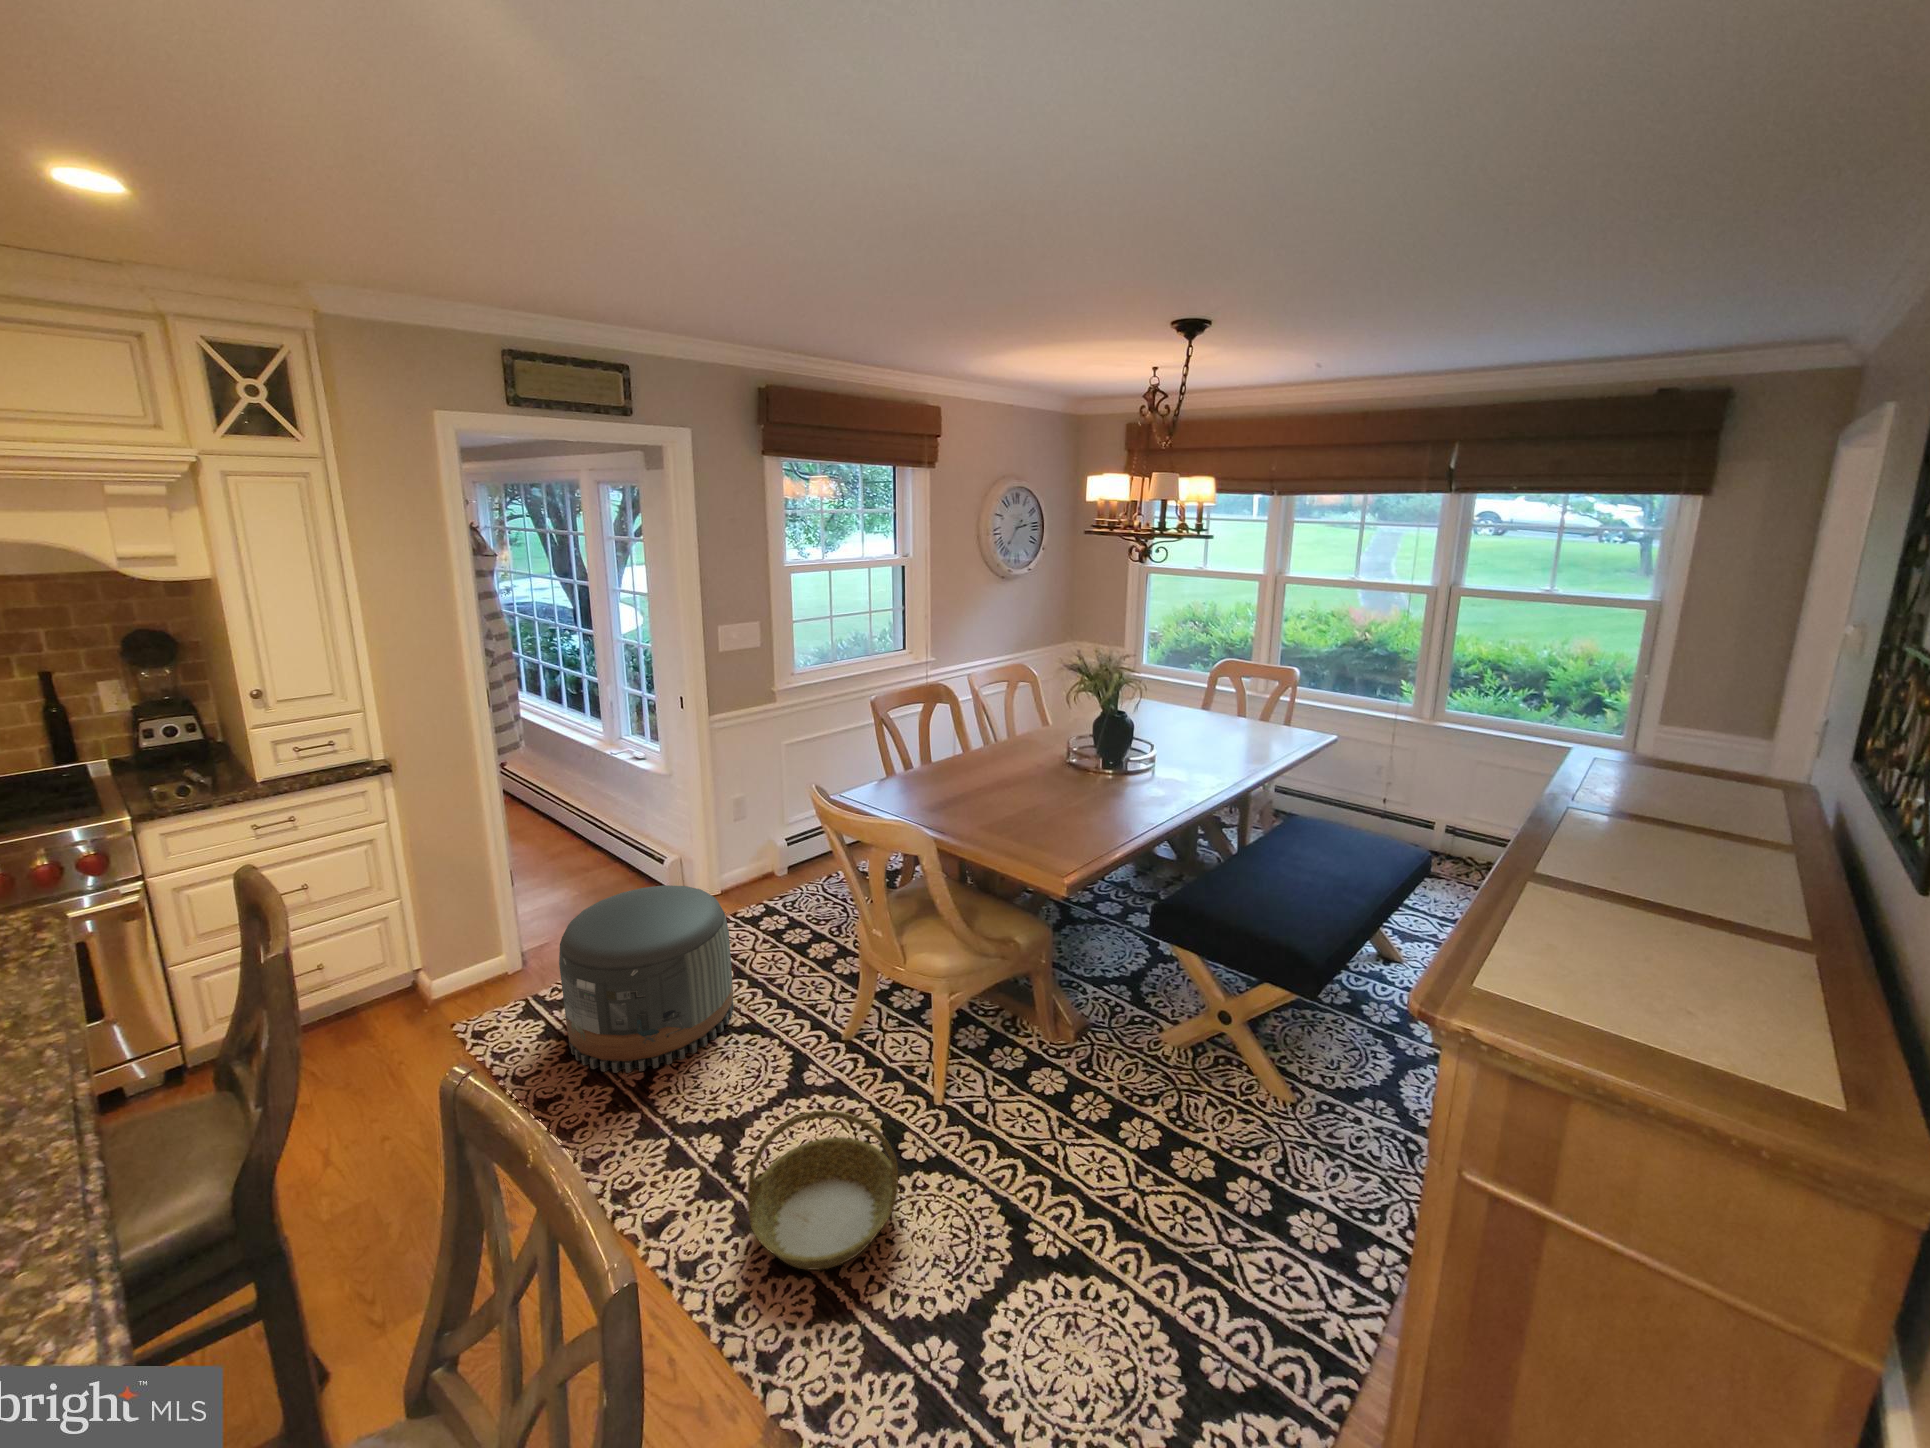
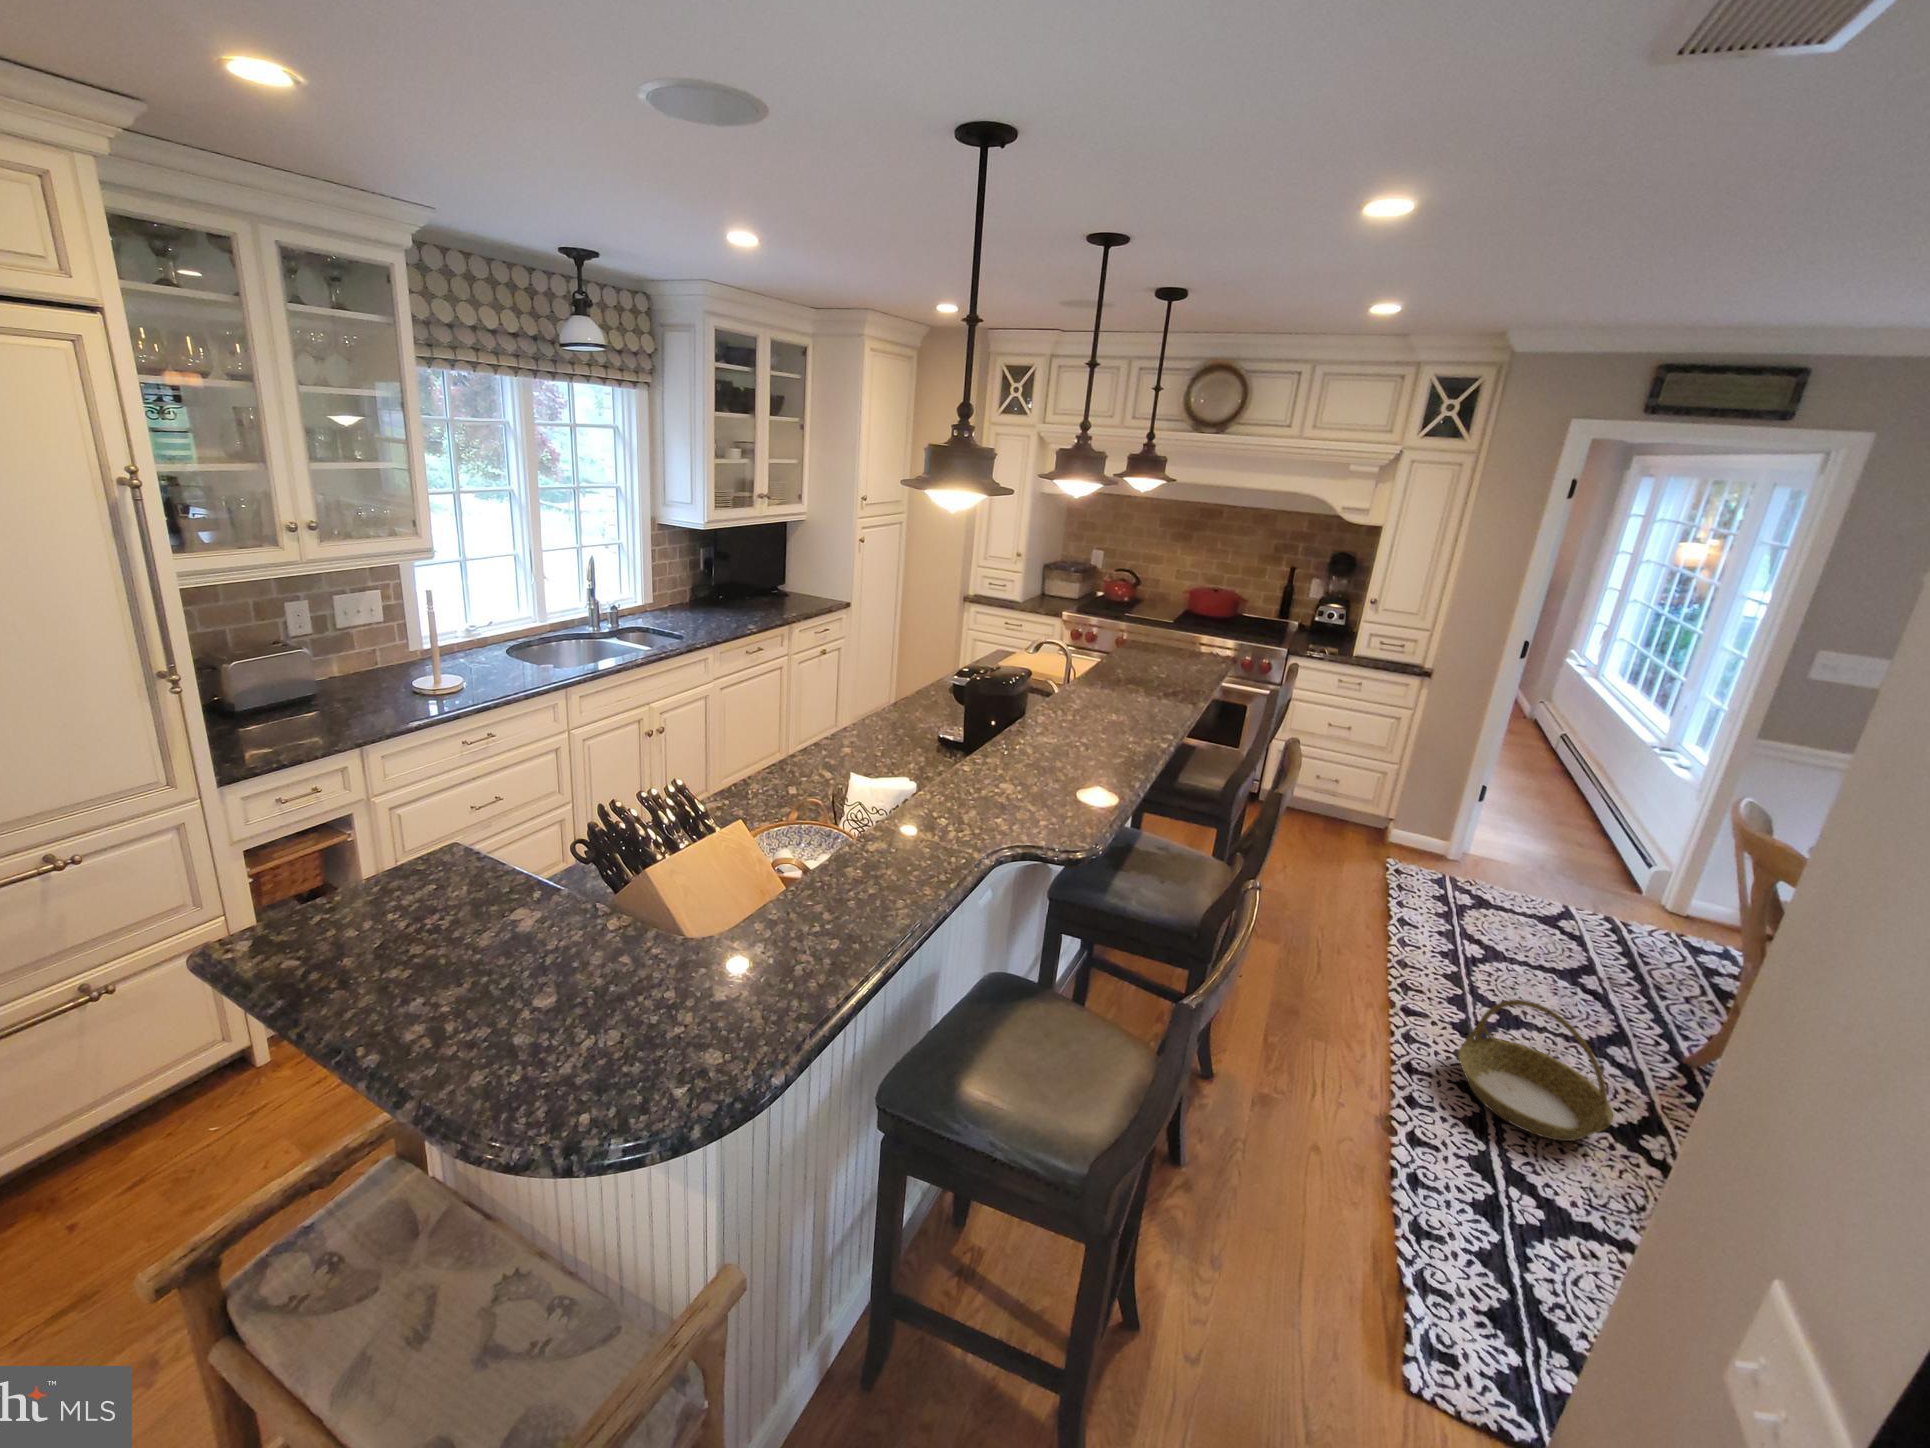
pouf: present [559,885,733,1073] -> none [1446,826,1633,982]

